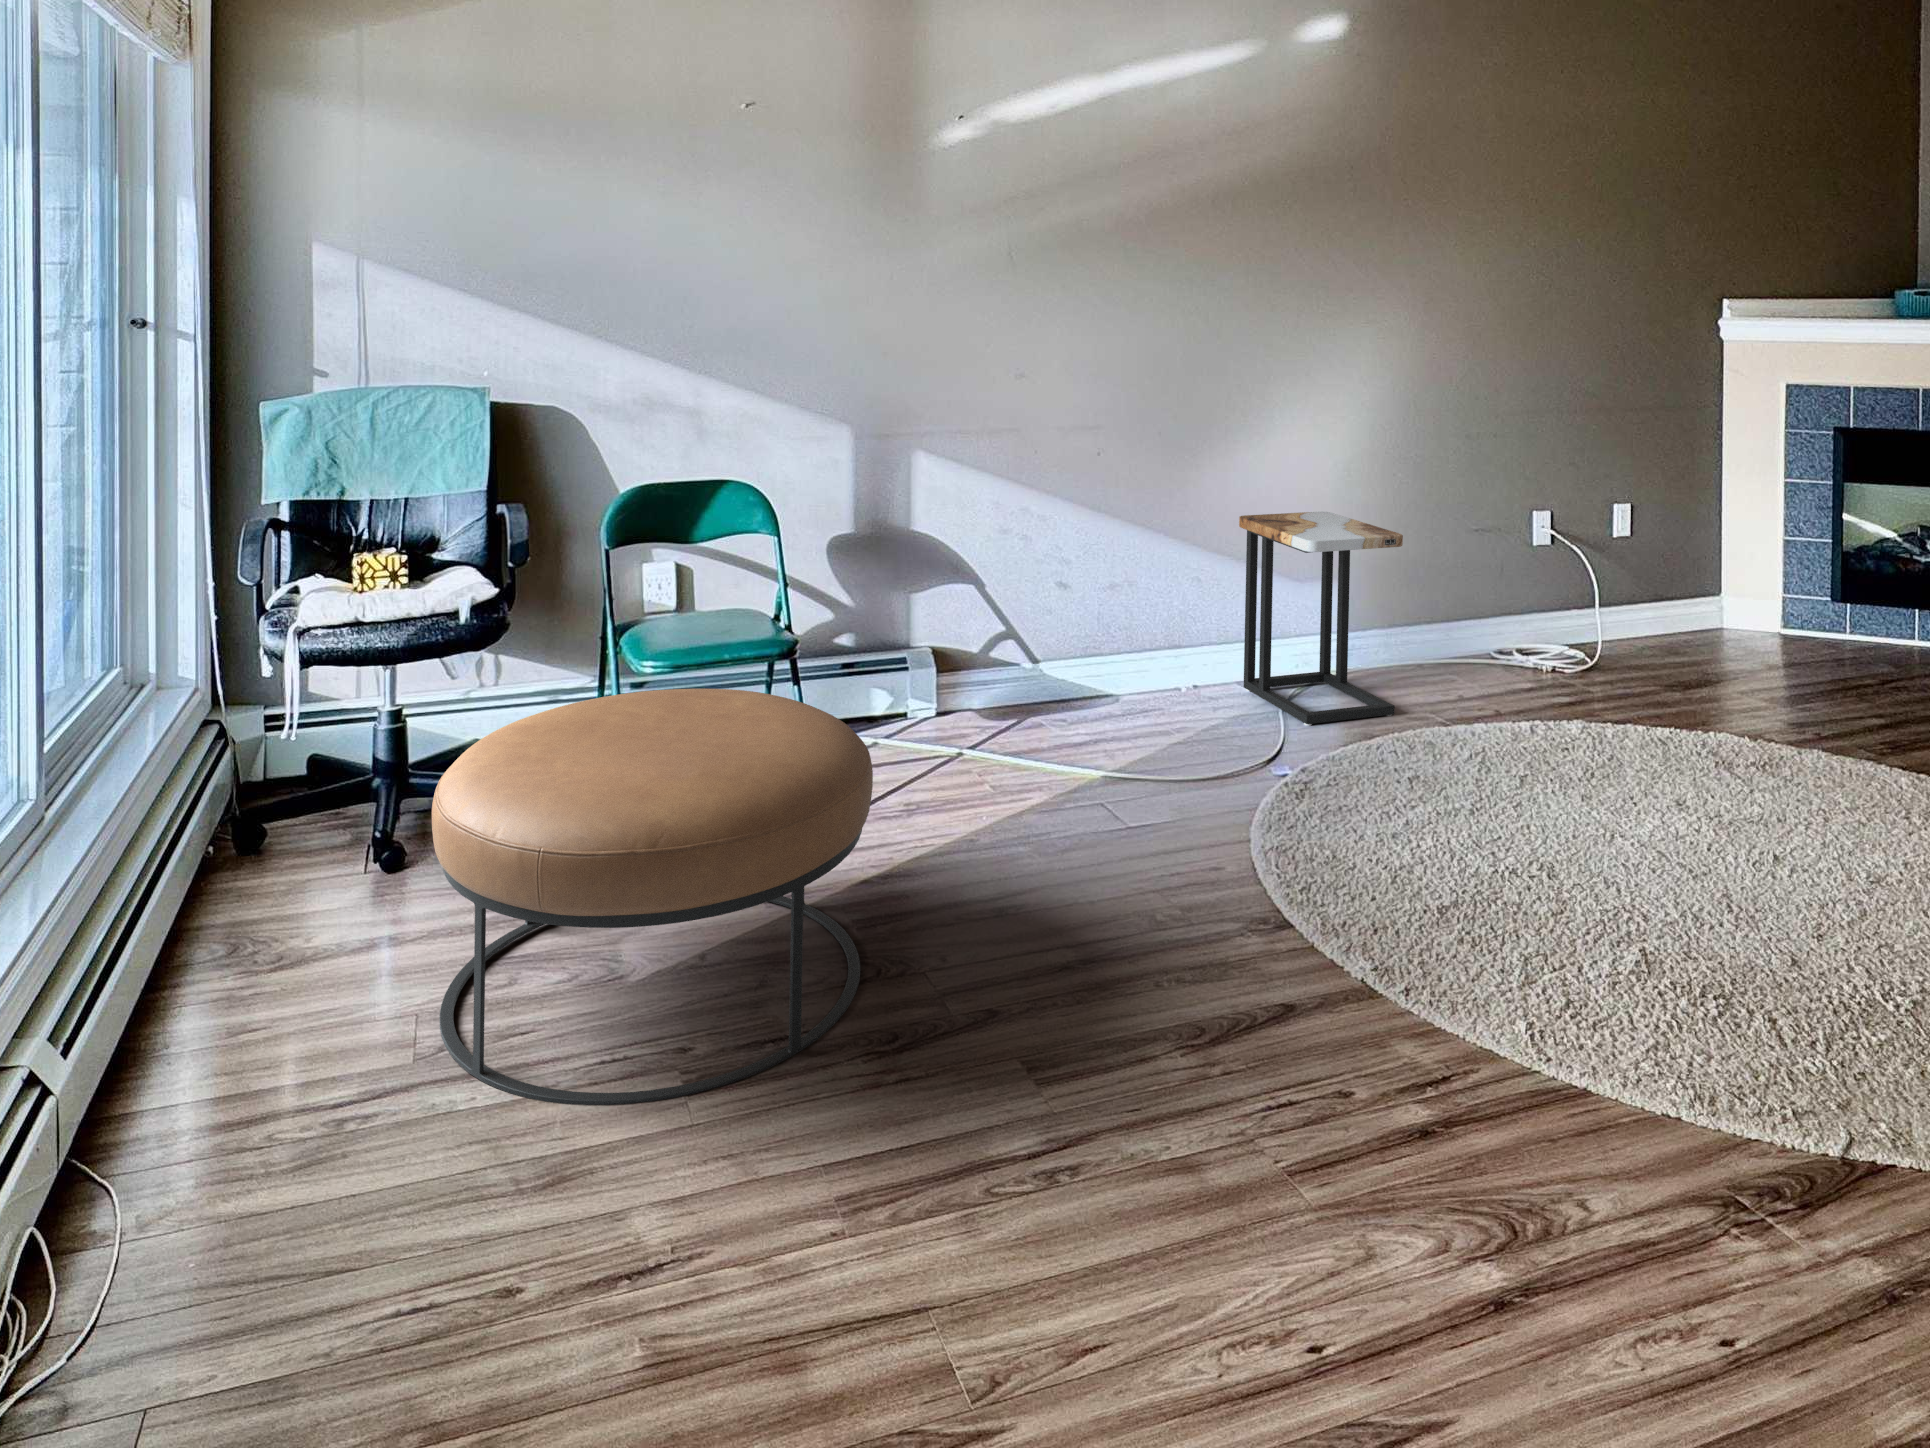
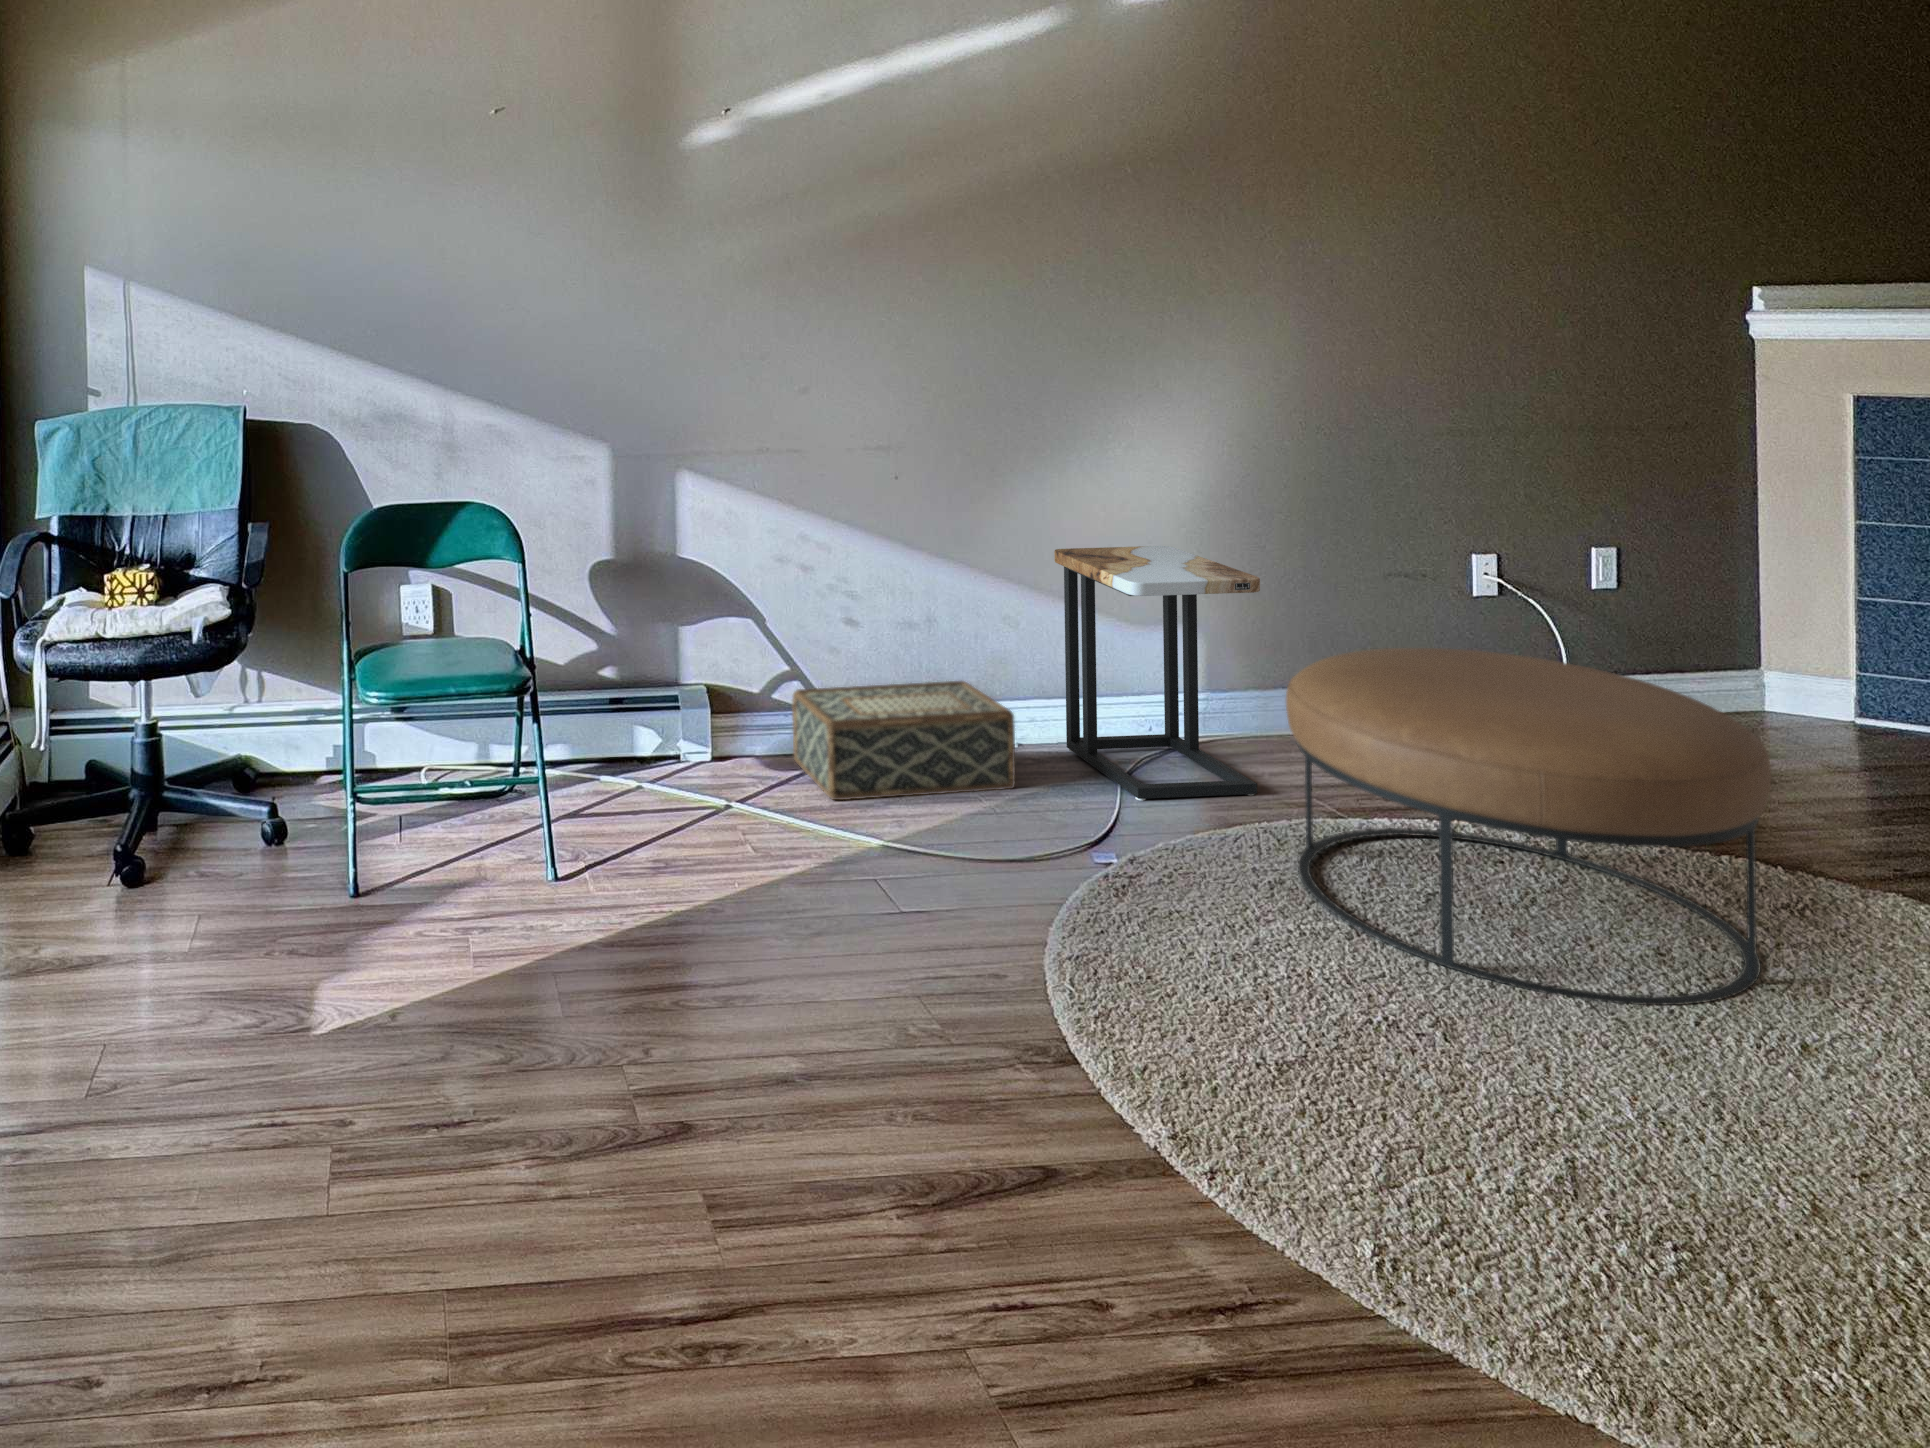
woven basket: none [1018,634,1210,744] -> present [792,681,1015,800]
ottoman: present [432,689,873,1105] -> present [1286,648,1771,1005]

